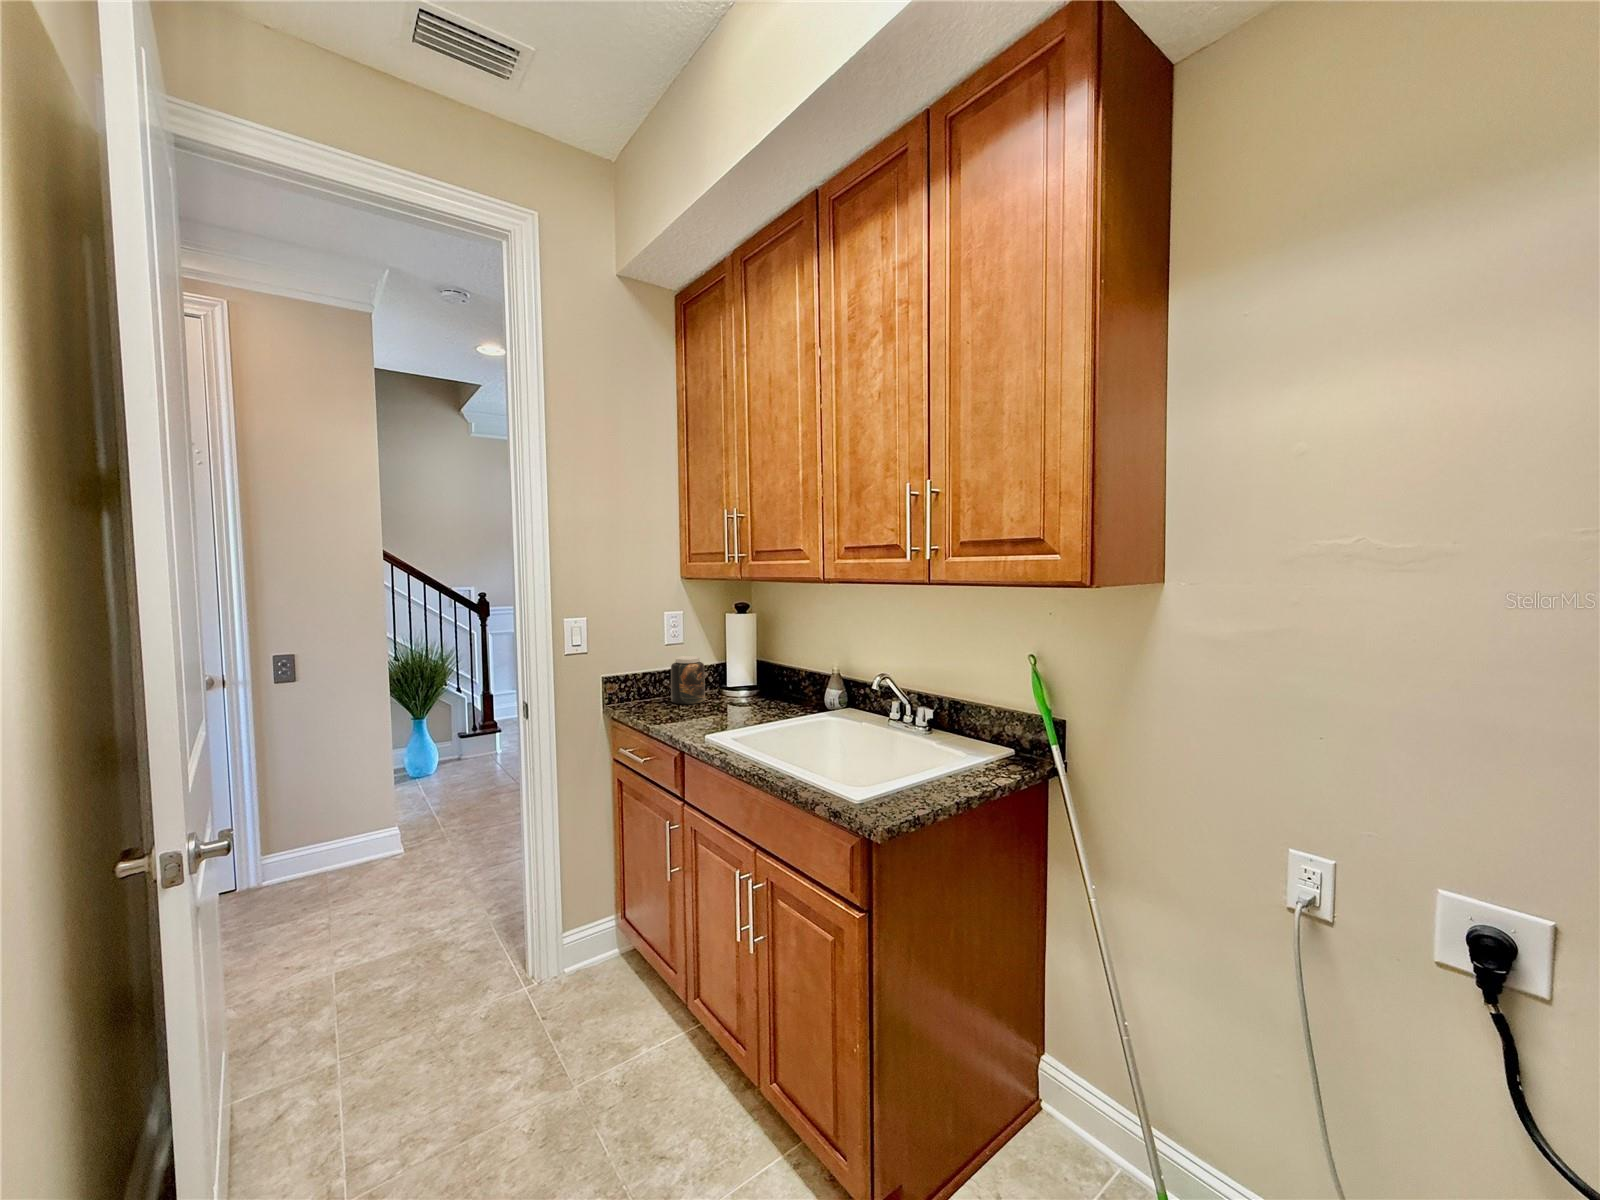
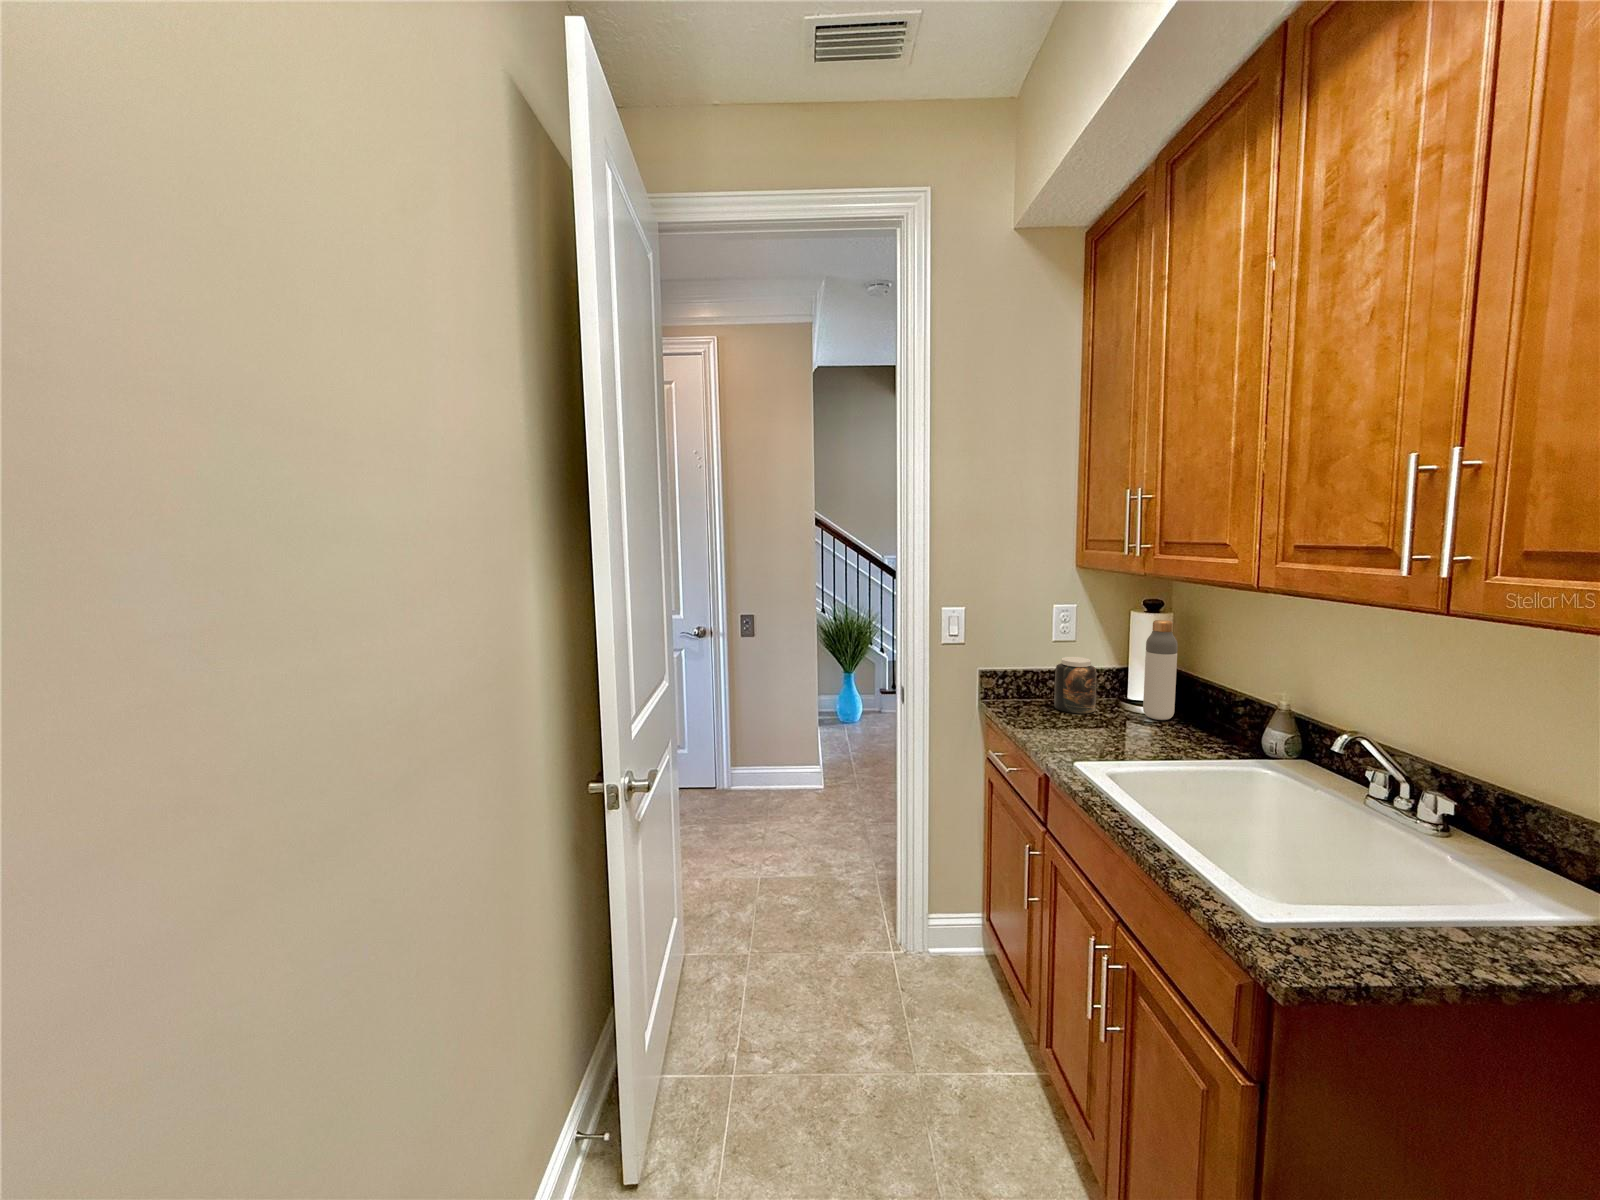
bottle: none [741,618,763,700] -> present [1143,620,1178,720]

